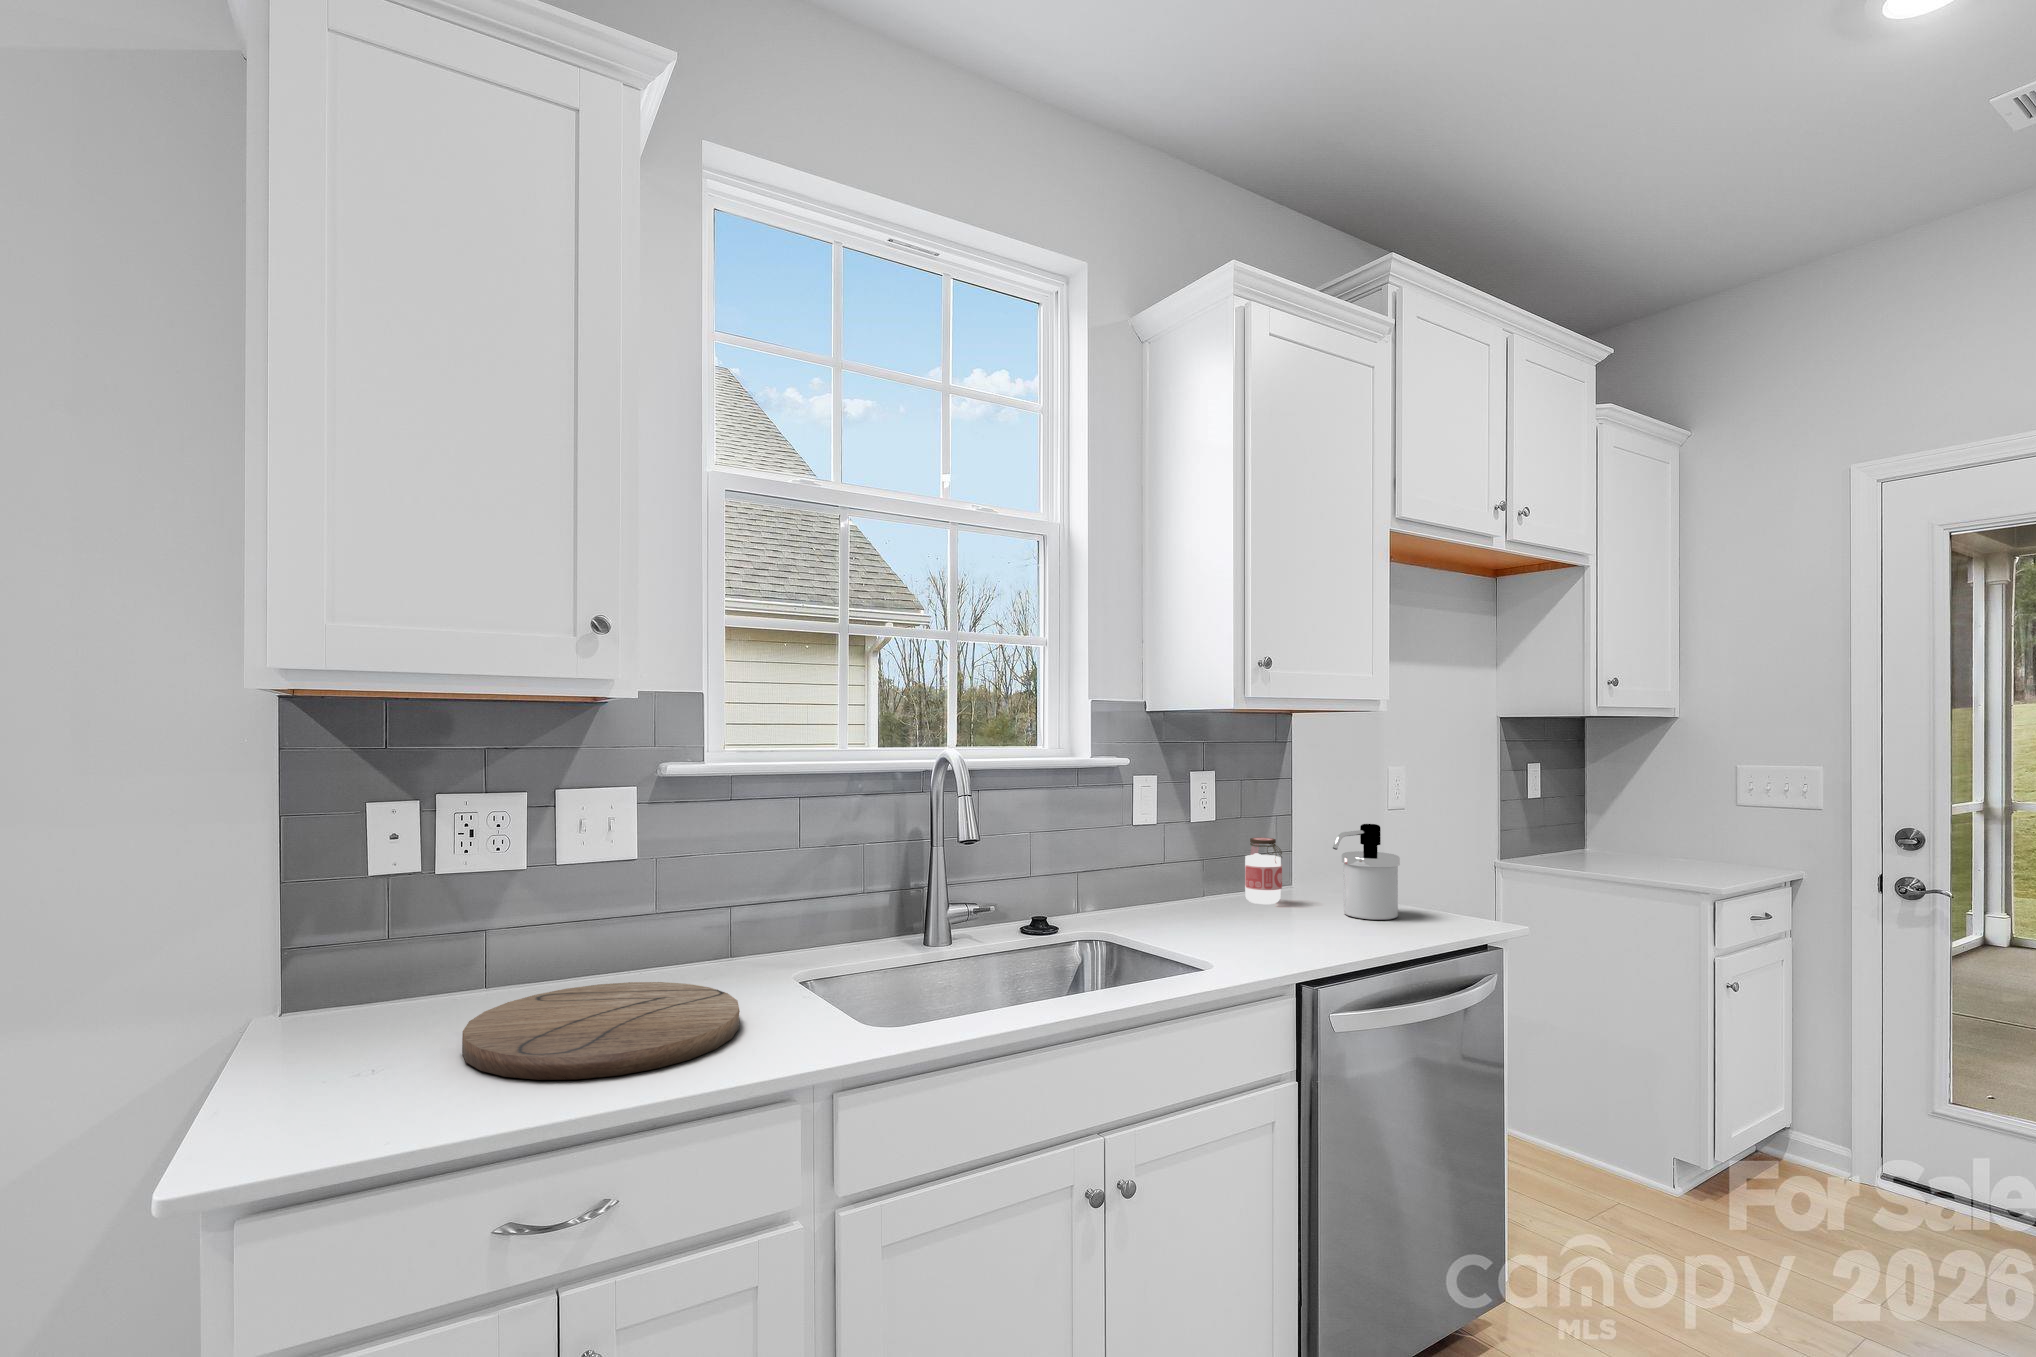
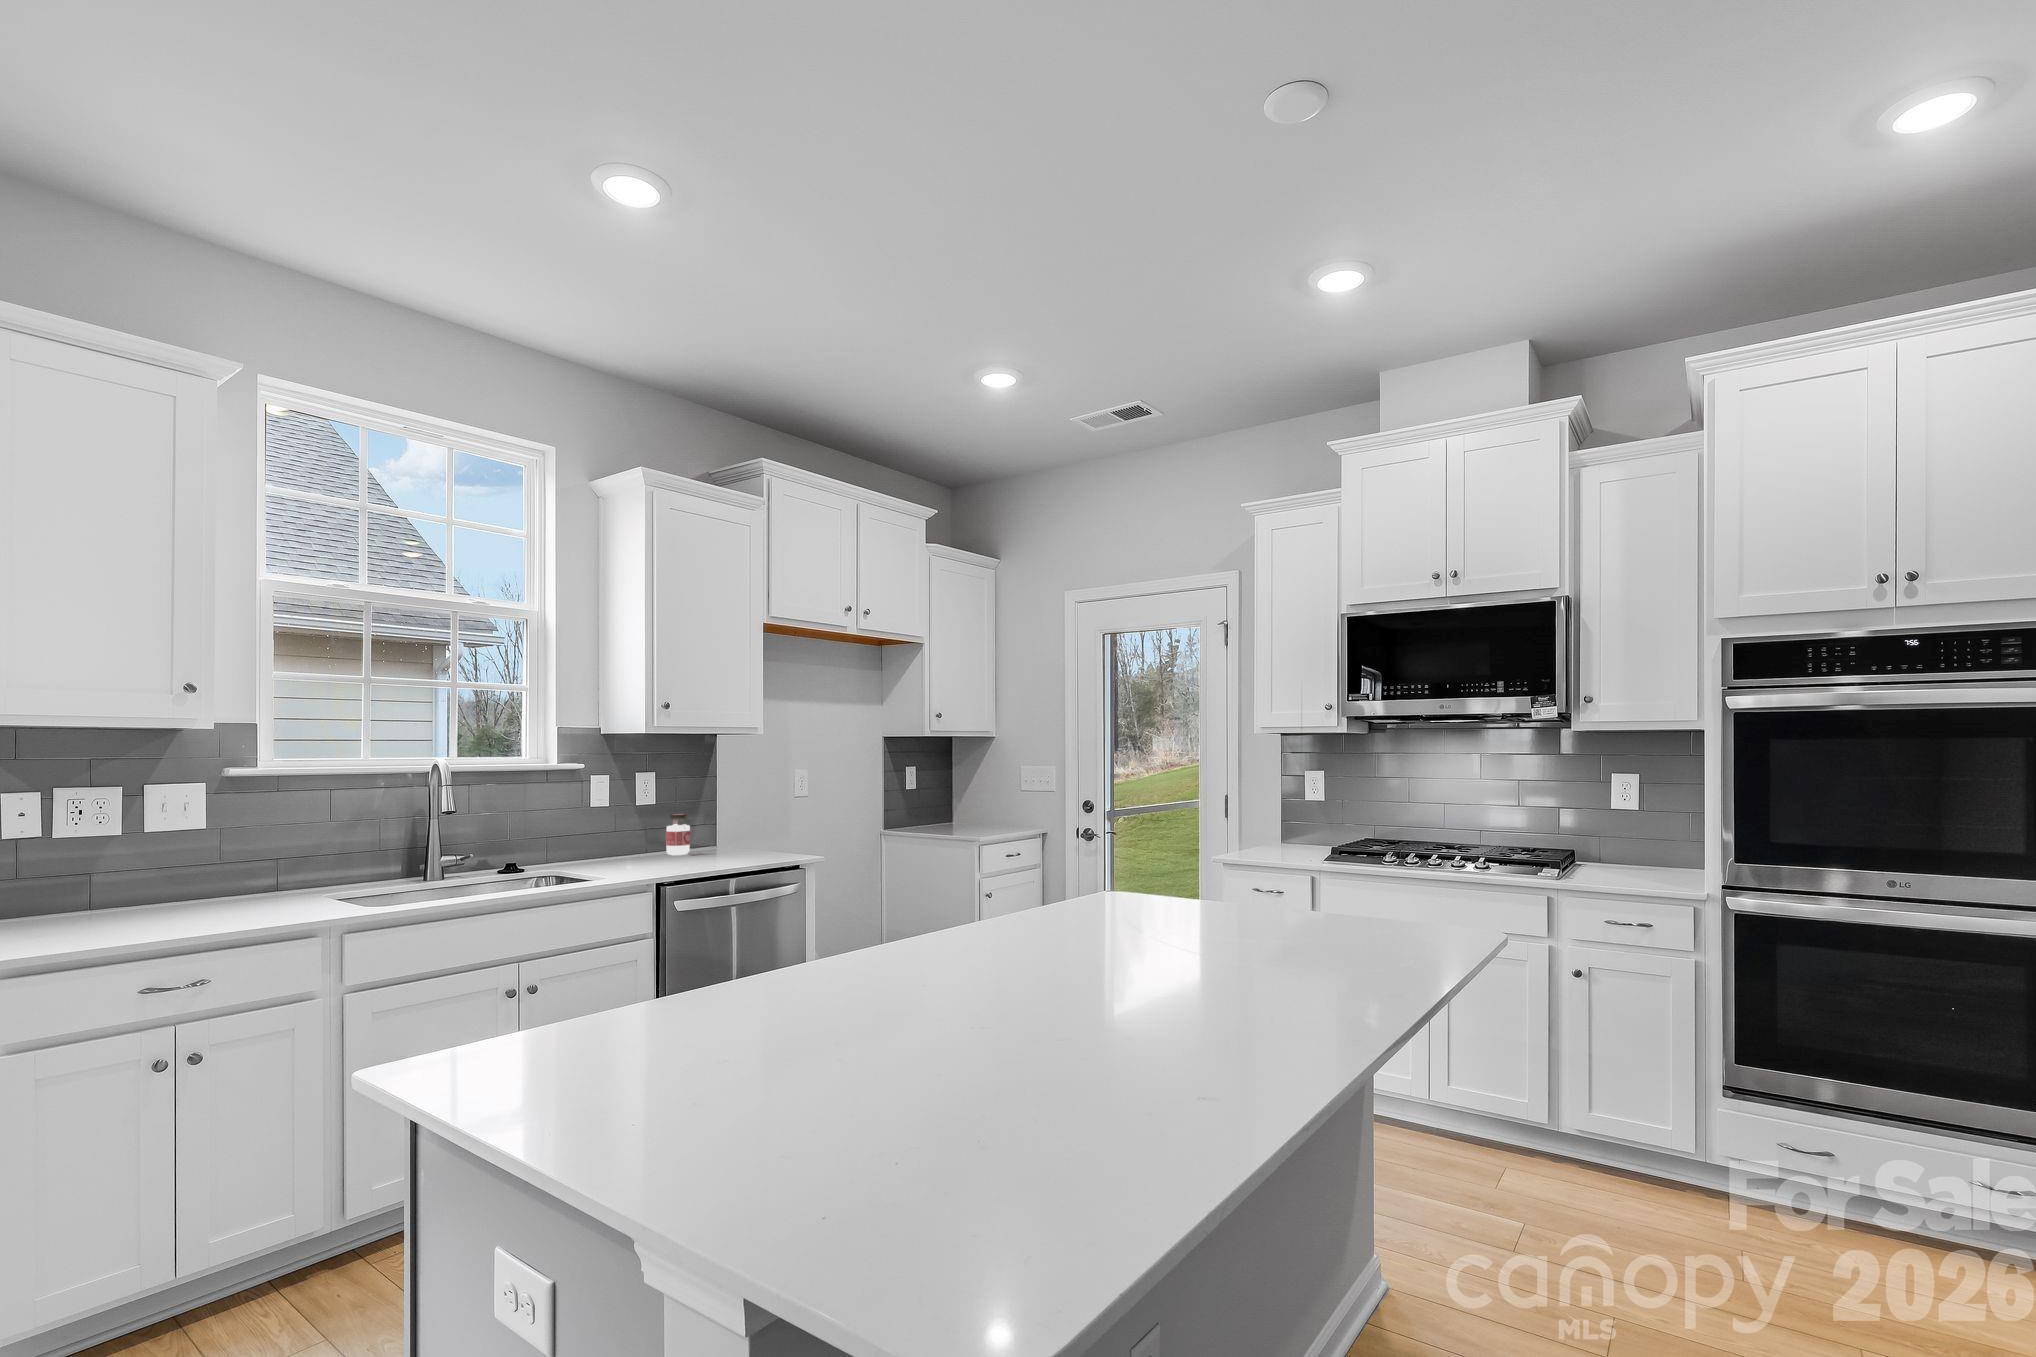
soap dispenser: present [1333,824,1400,920] -> none [711,801,757,857]
cutting board: present [462,982,739,1080] -> none [92,896,282,931]

